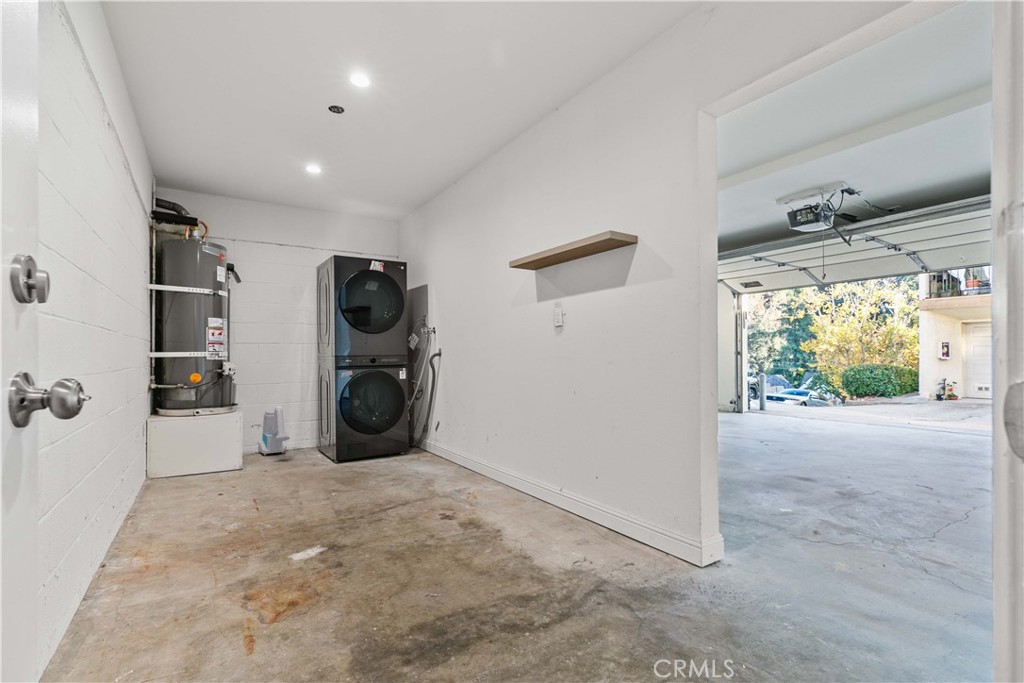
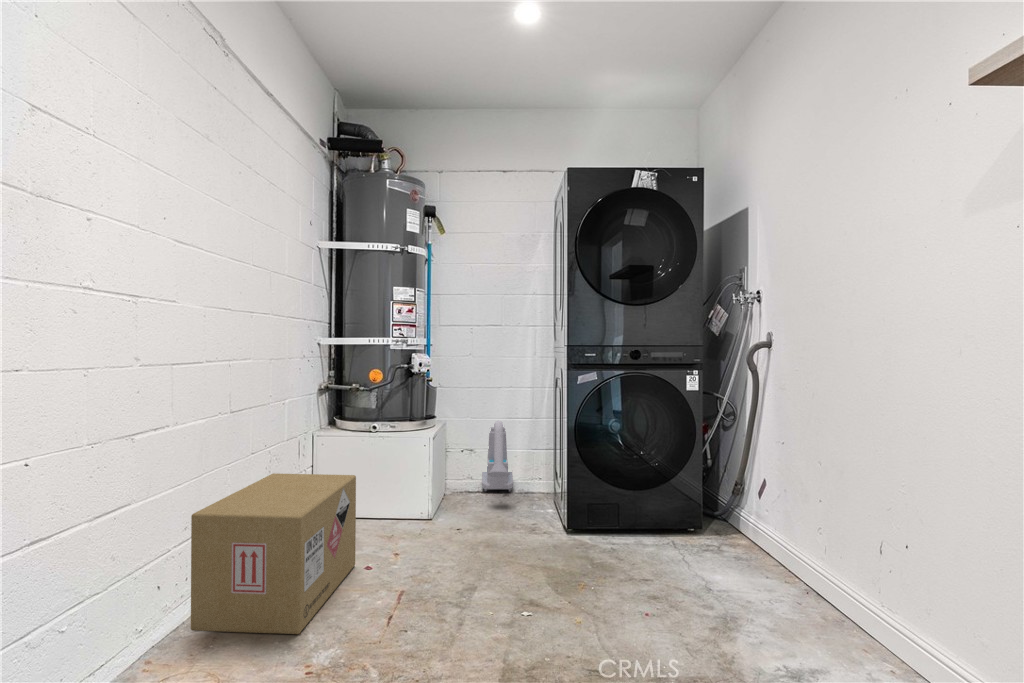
cardboard box: none [131,437,210,526] -> present [191,473,356,634]

